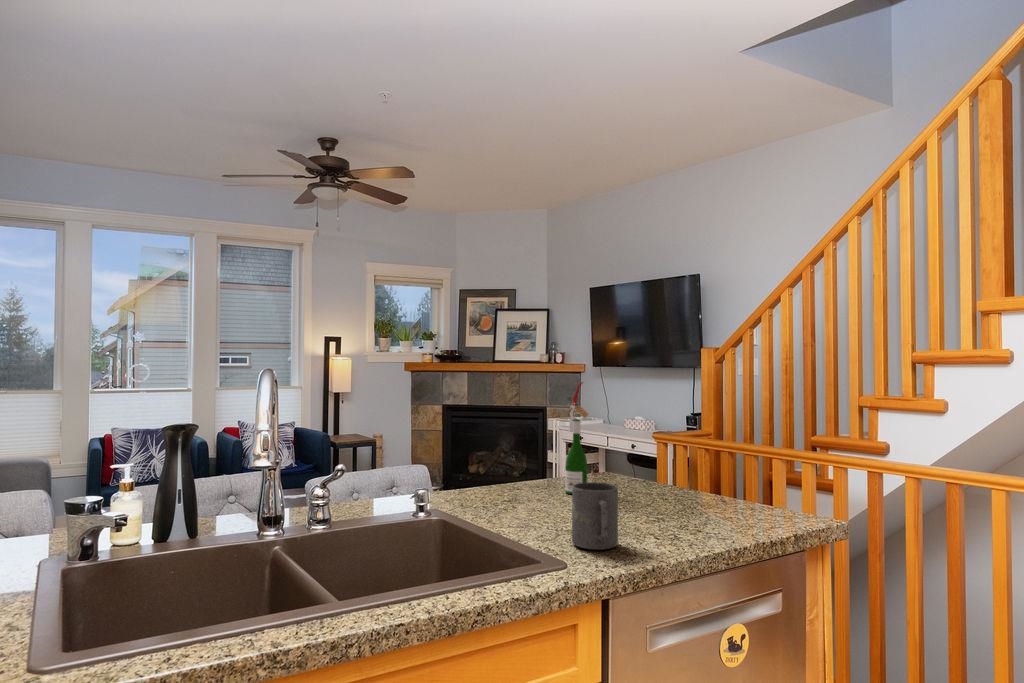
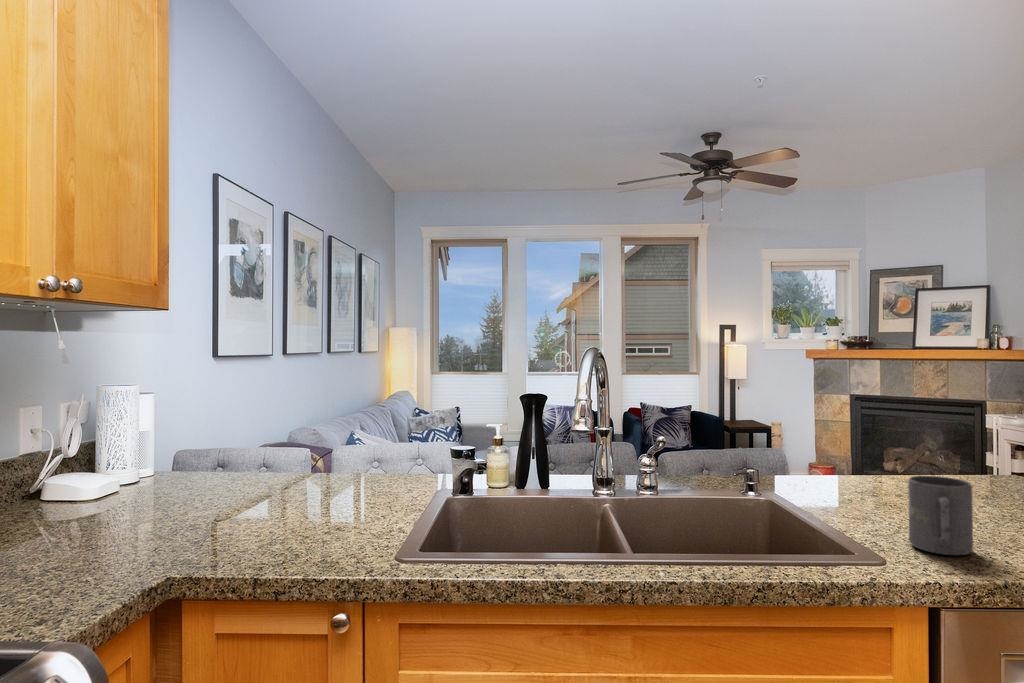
wine bottle: present [565,382,588,494] -> none [939,363,984,497]

